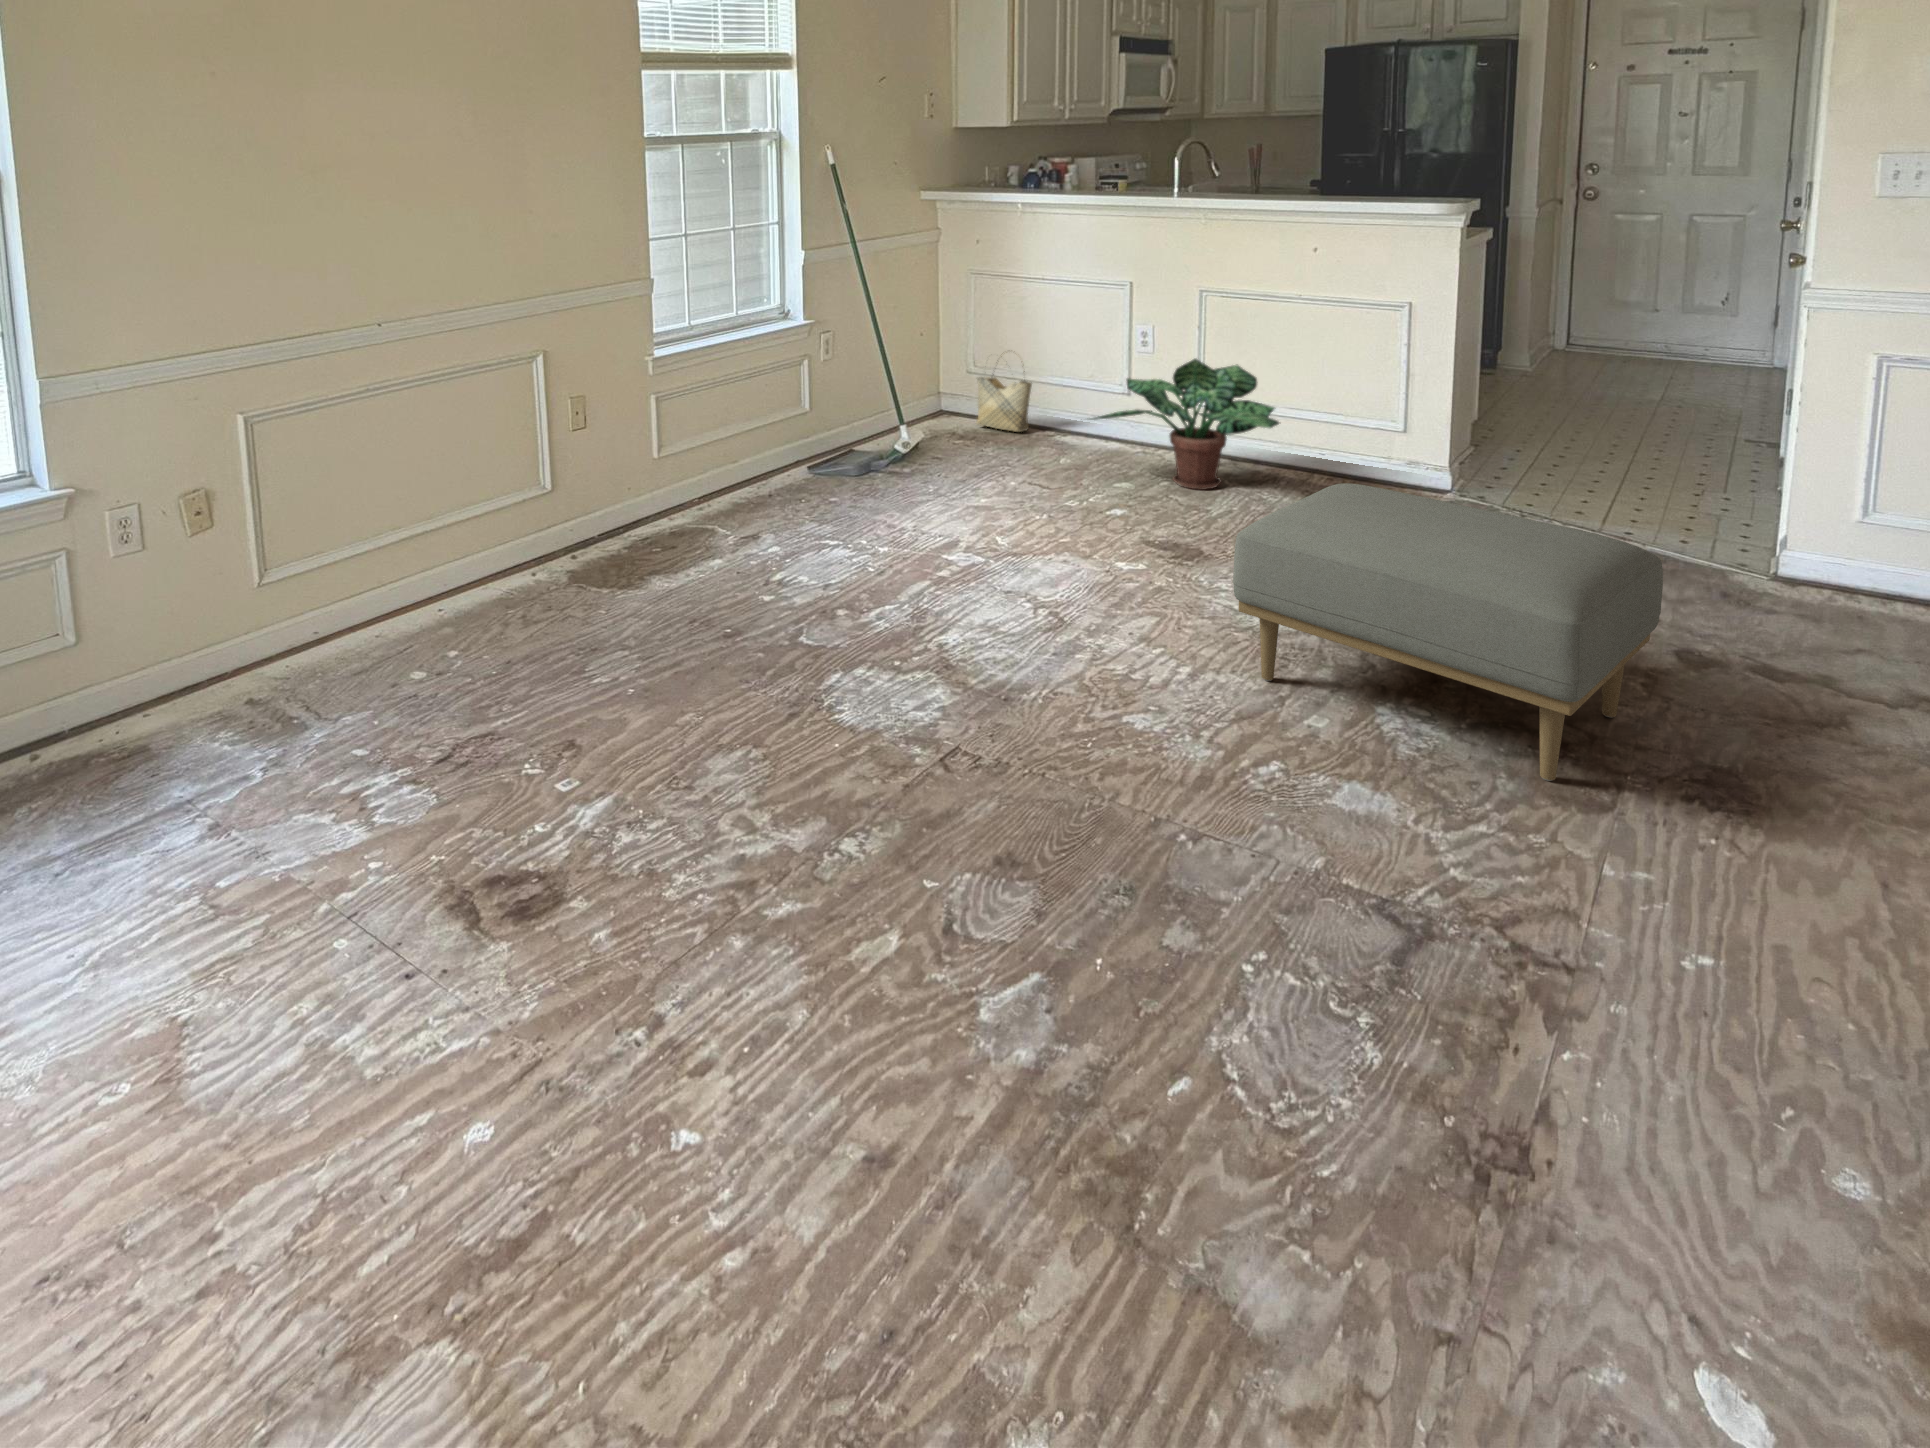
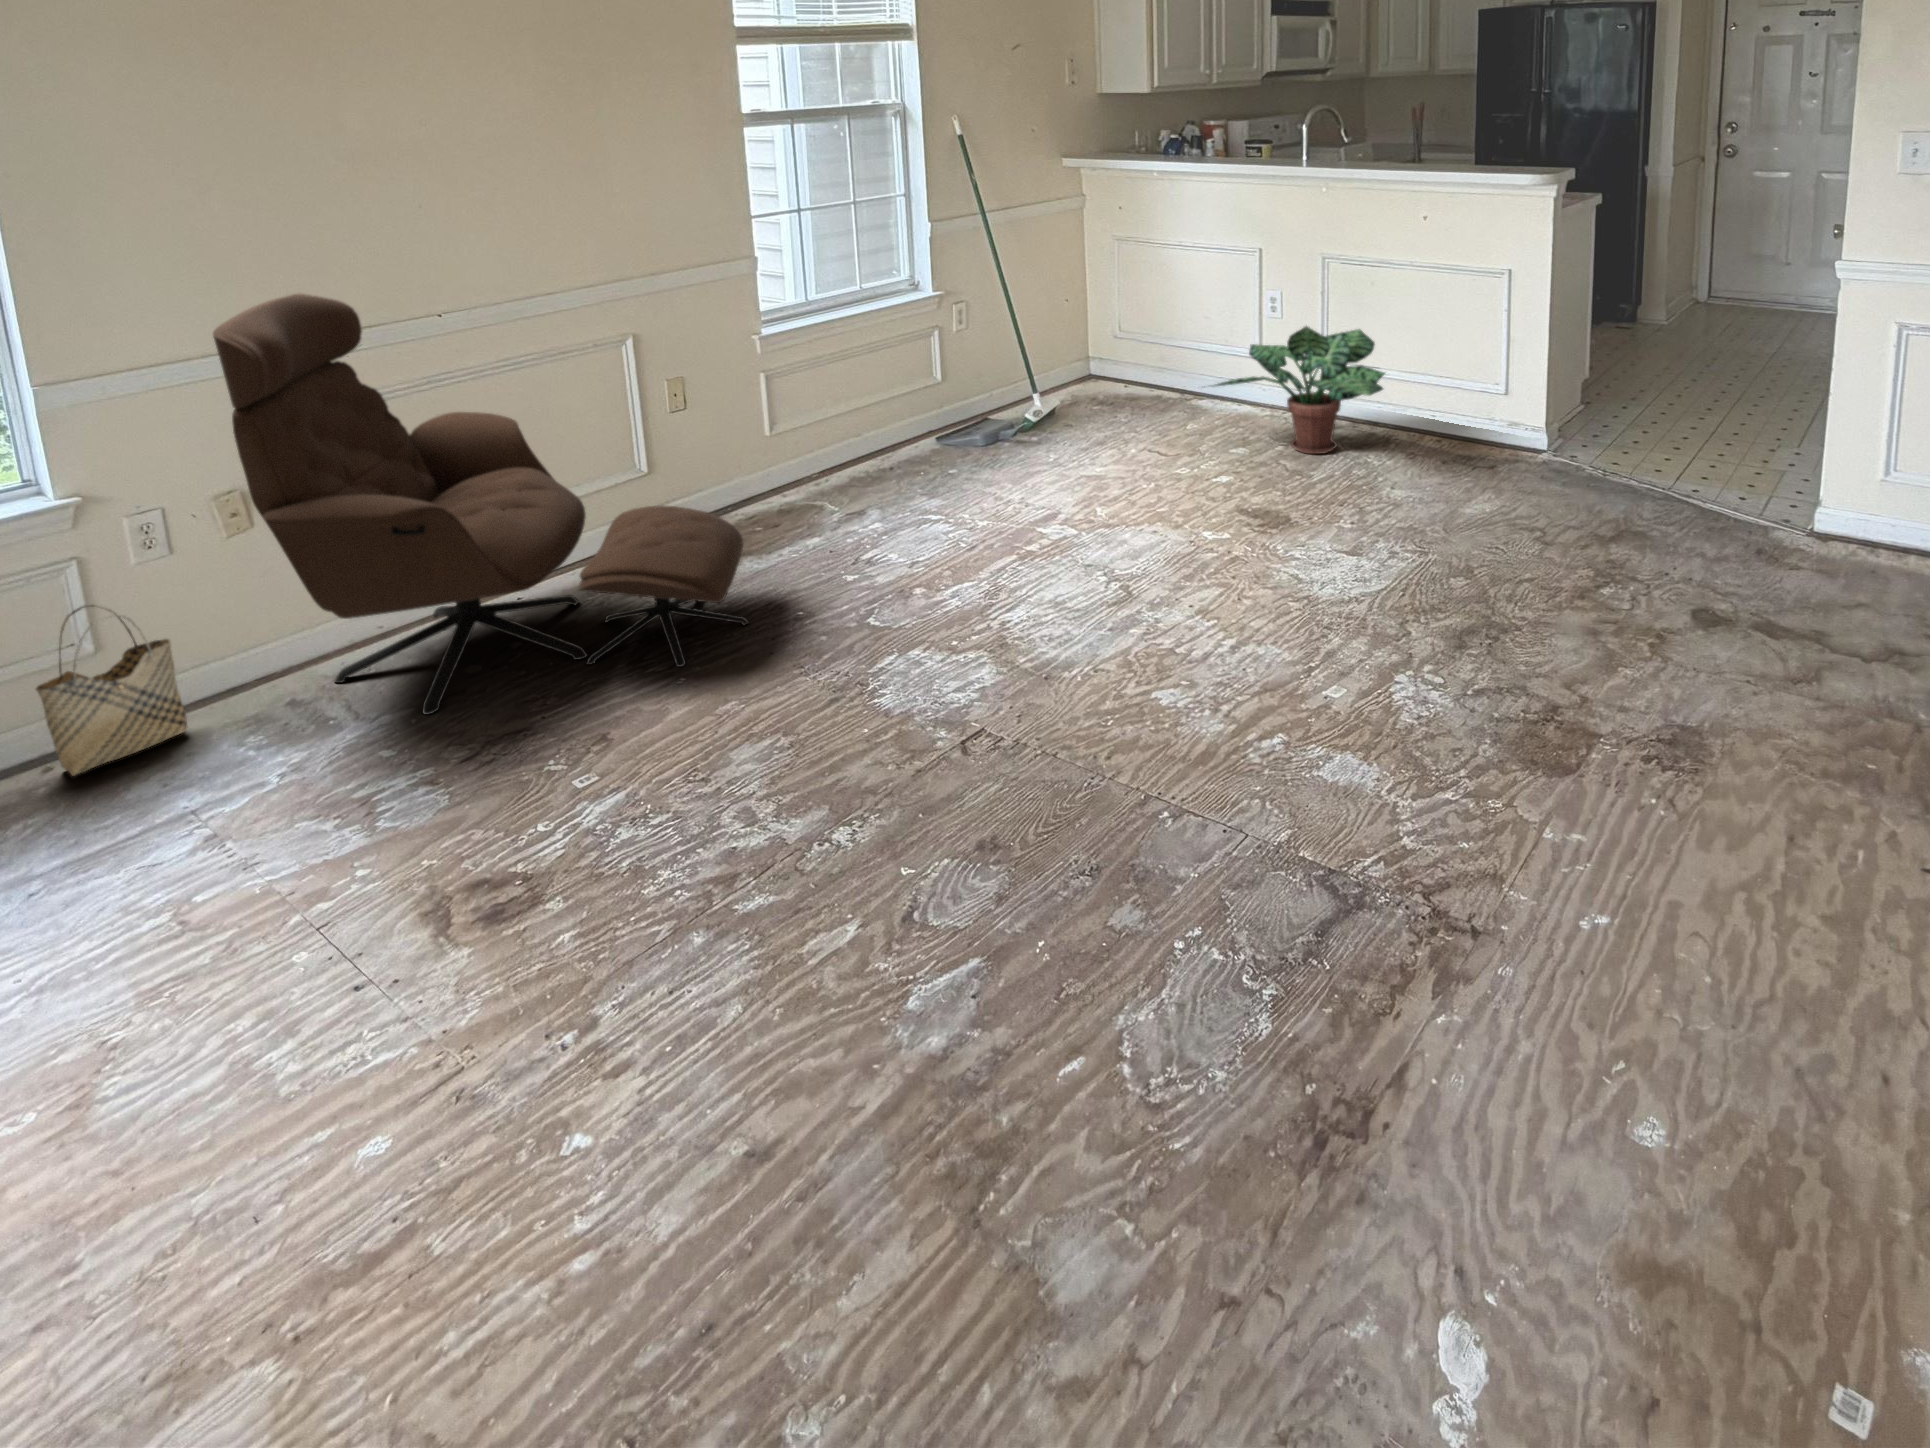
lounge chair: none [211,299,682,715] -> present [213,294,749,715]
woven basket: present [977,356,1032,432] -> present [36,605,187,776]
ottoman: present [1233,483,1663,781] -> none [1270,458,1657,747]

